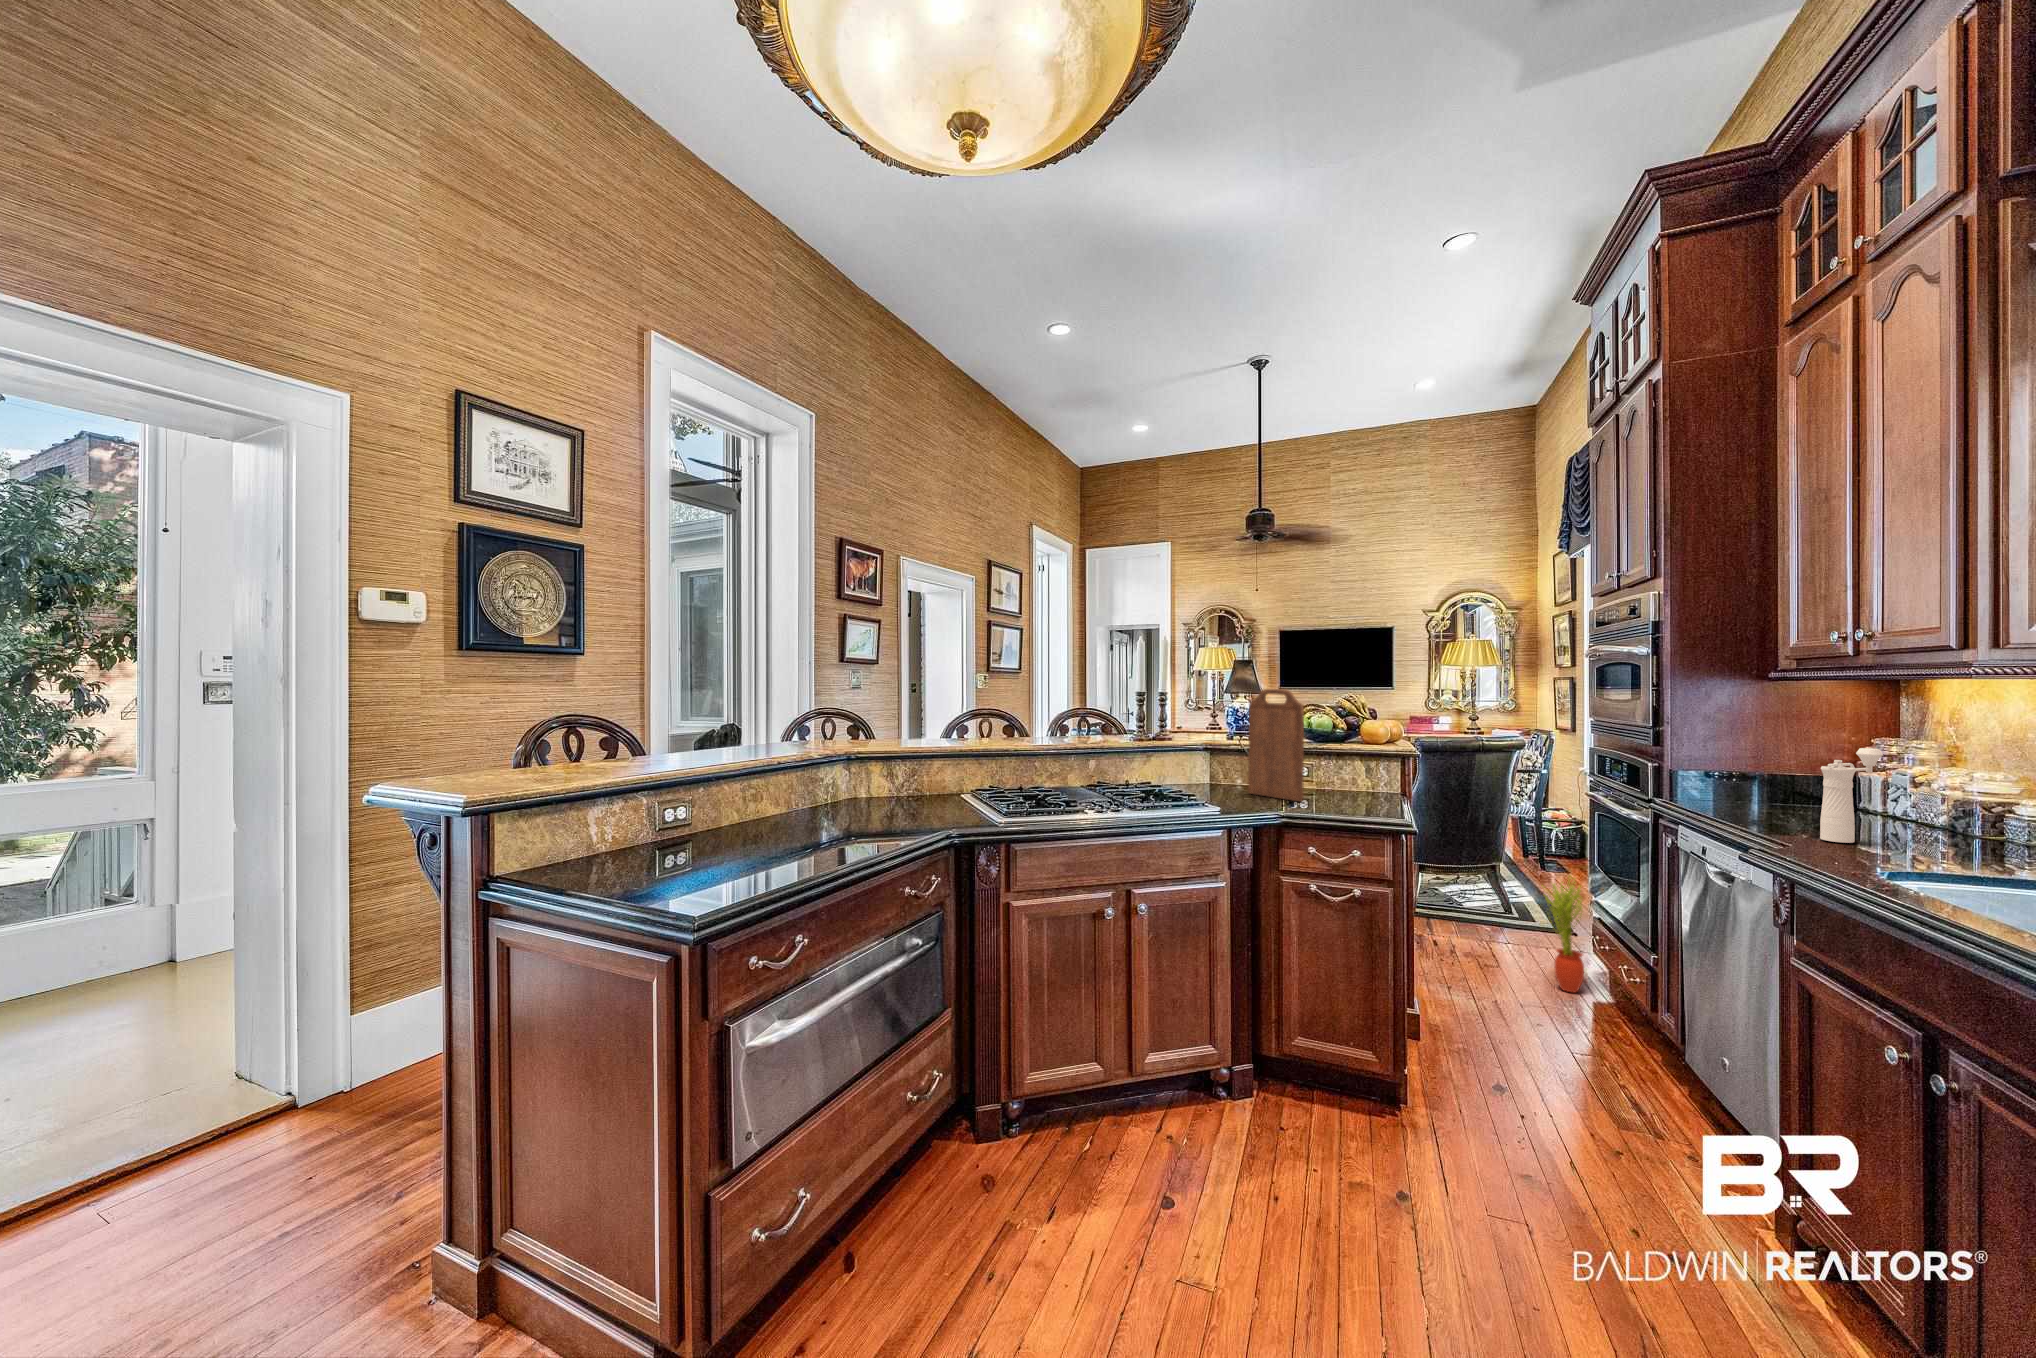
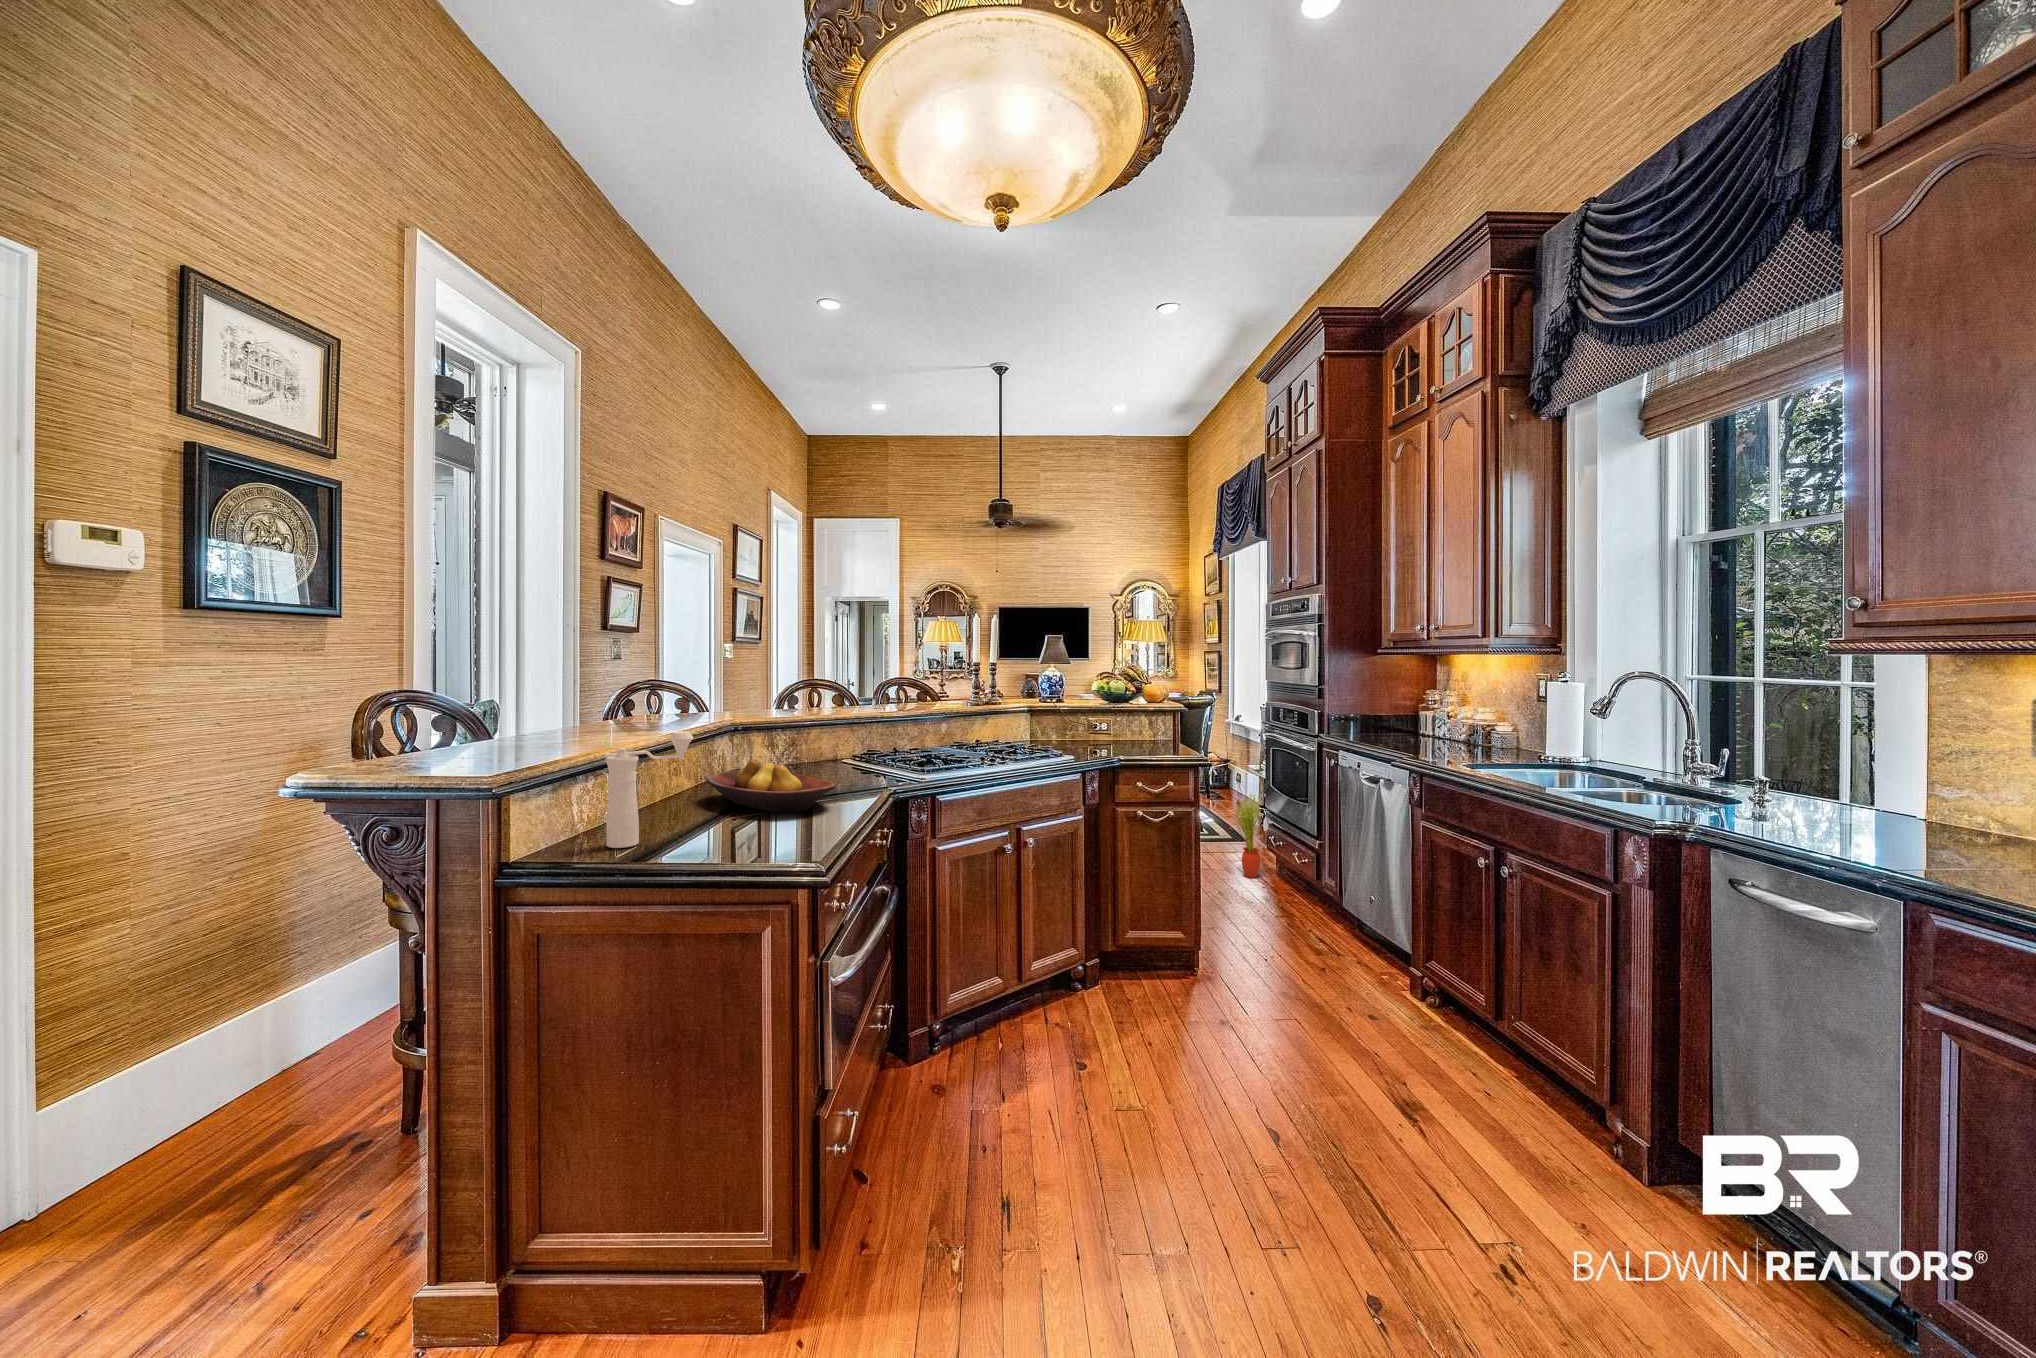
cutting board: present [1248,689,1304,801] -> none [1076,658,1126,748]
pepper mill: present [1820,748,1883,843] -> present [604,731,693,848]
fruit bowl: none [753,791,858,849] -> present [706,760,835,813]

